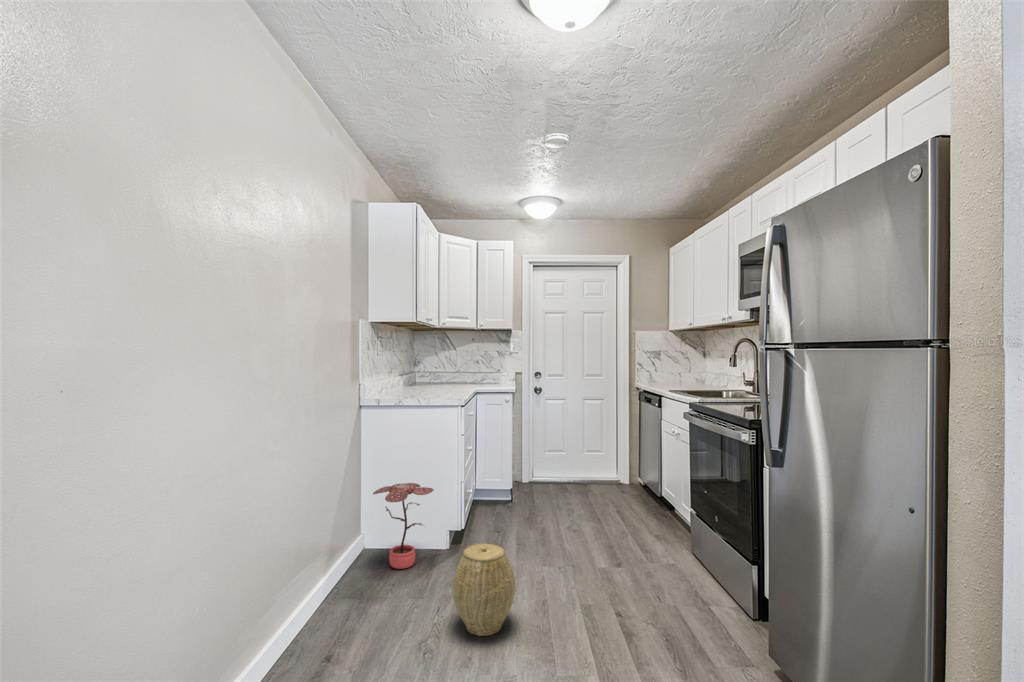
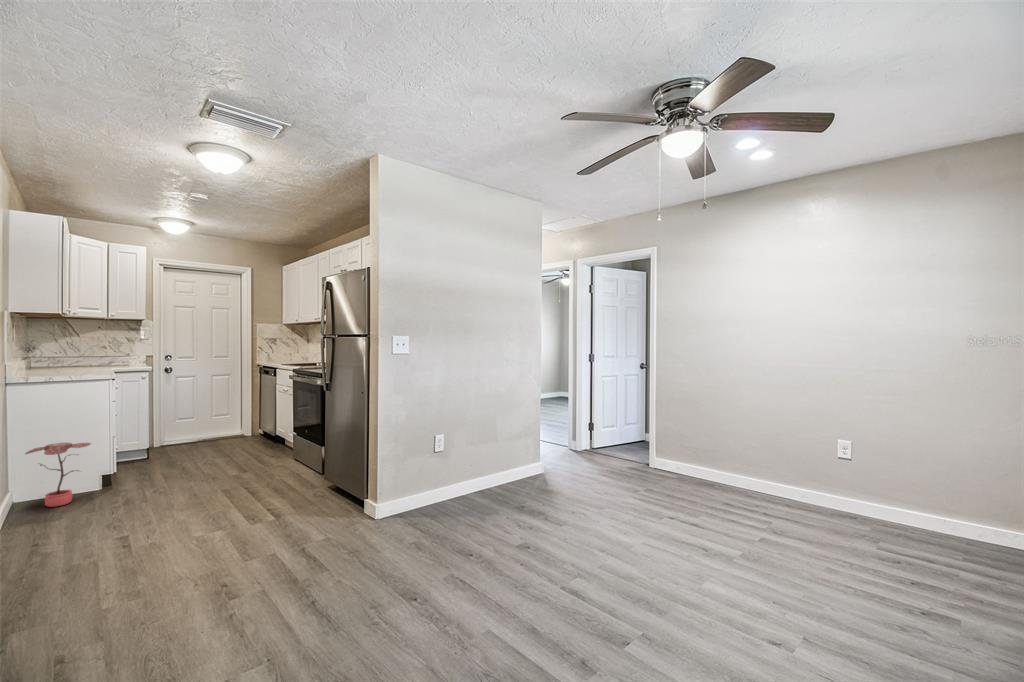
woven basket: present [452,544,516,636] -> none [130,461,180,514]

